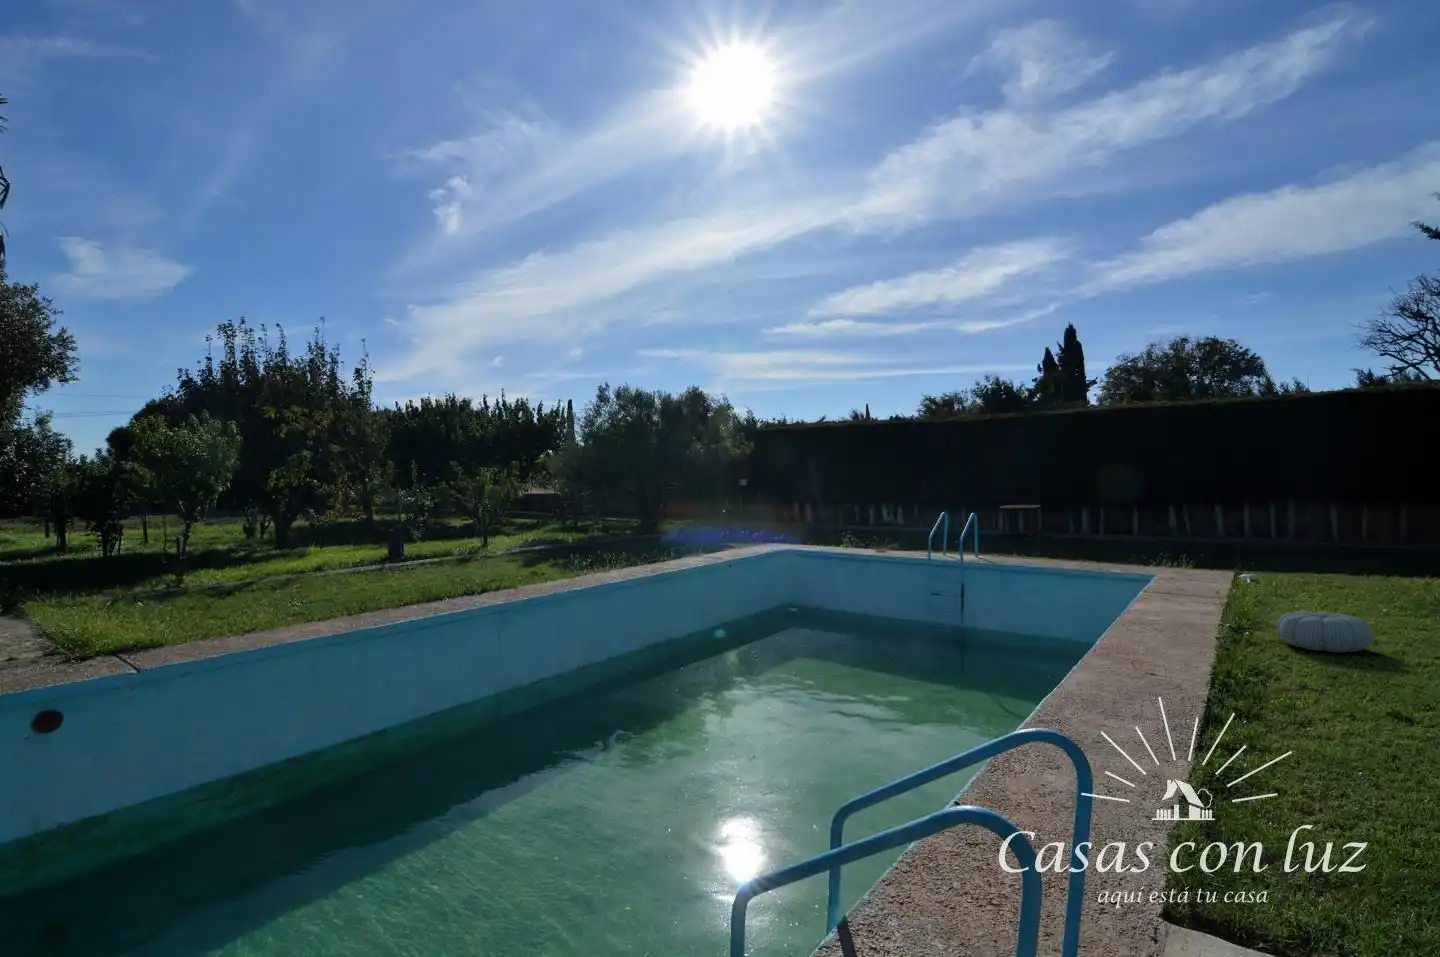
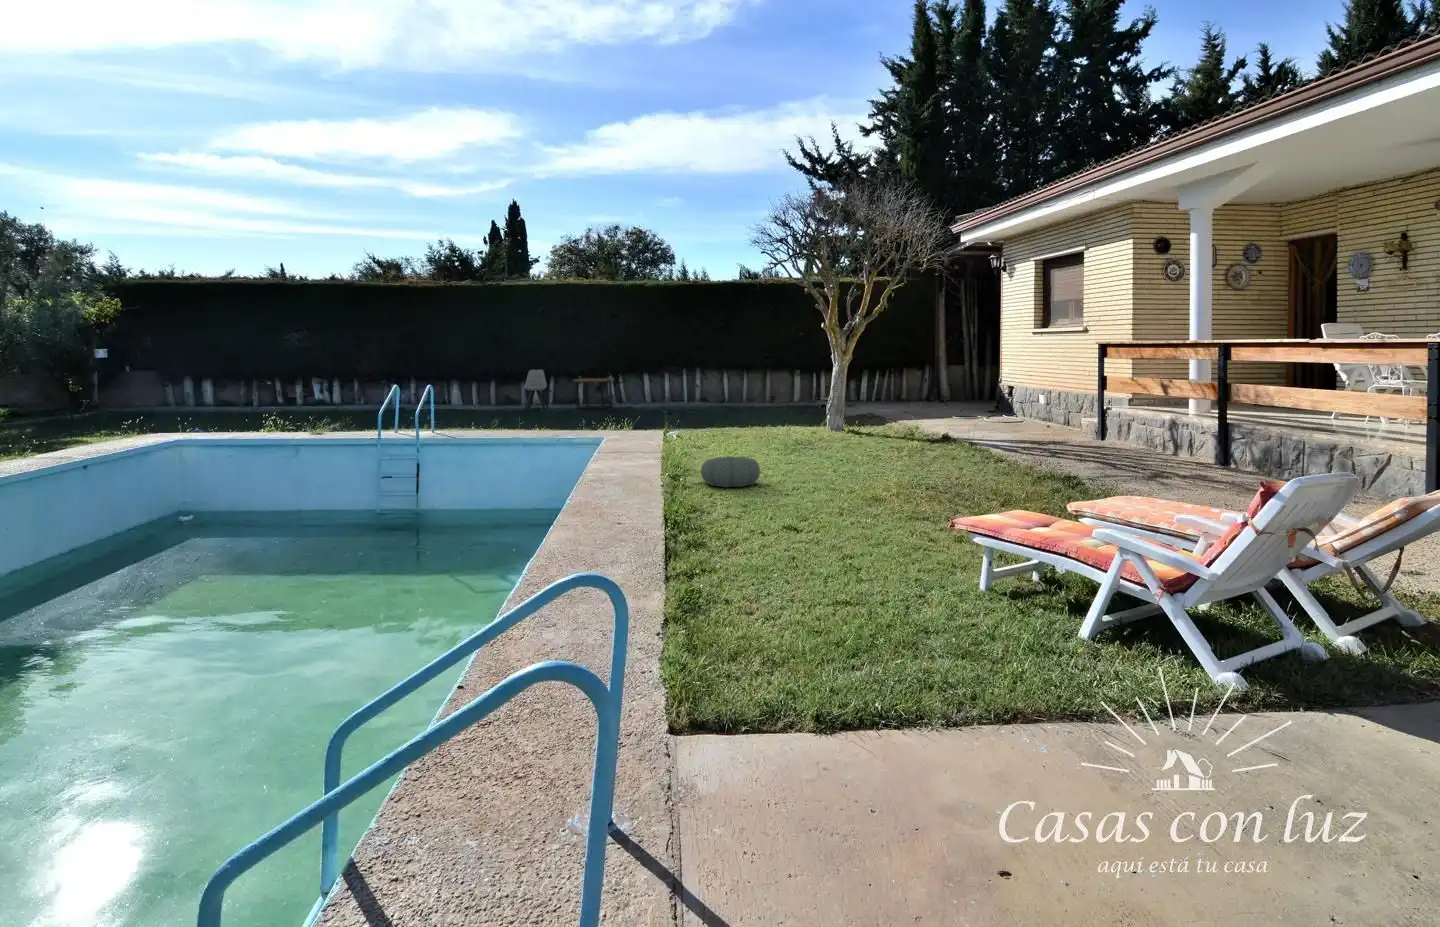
chair: none [1069,496,1097,538] -> present [524,370,548,409]
side table: present [1000,505,1040,536] -> present [574,378,613,409]

